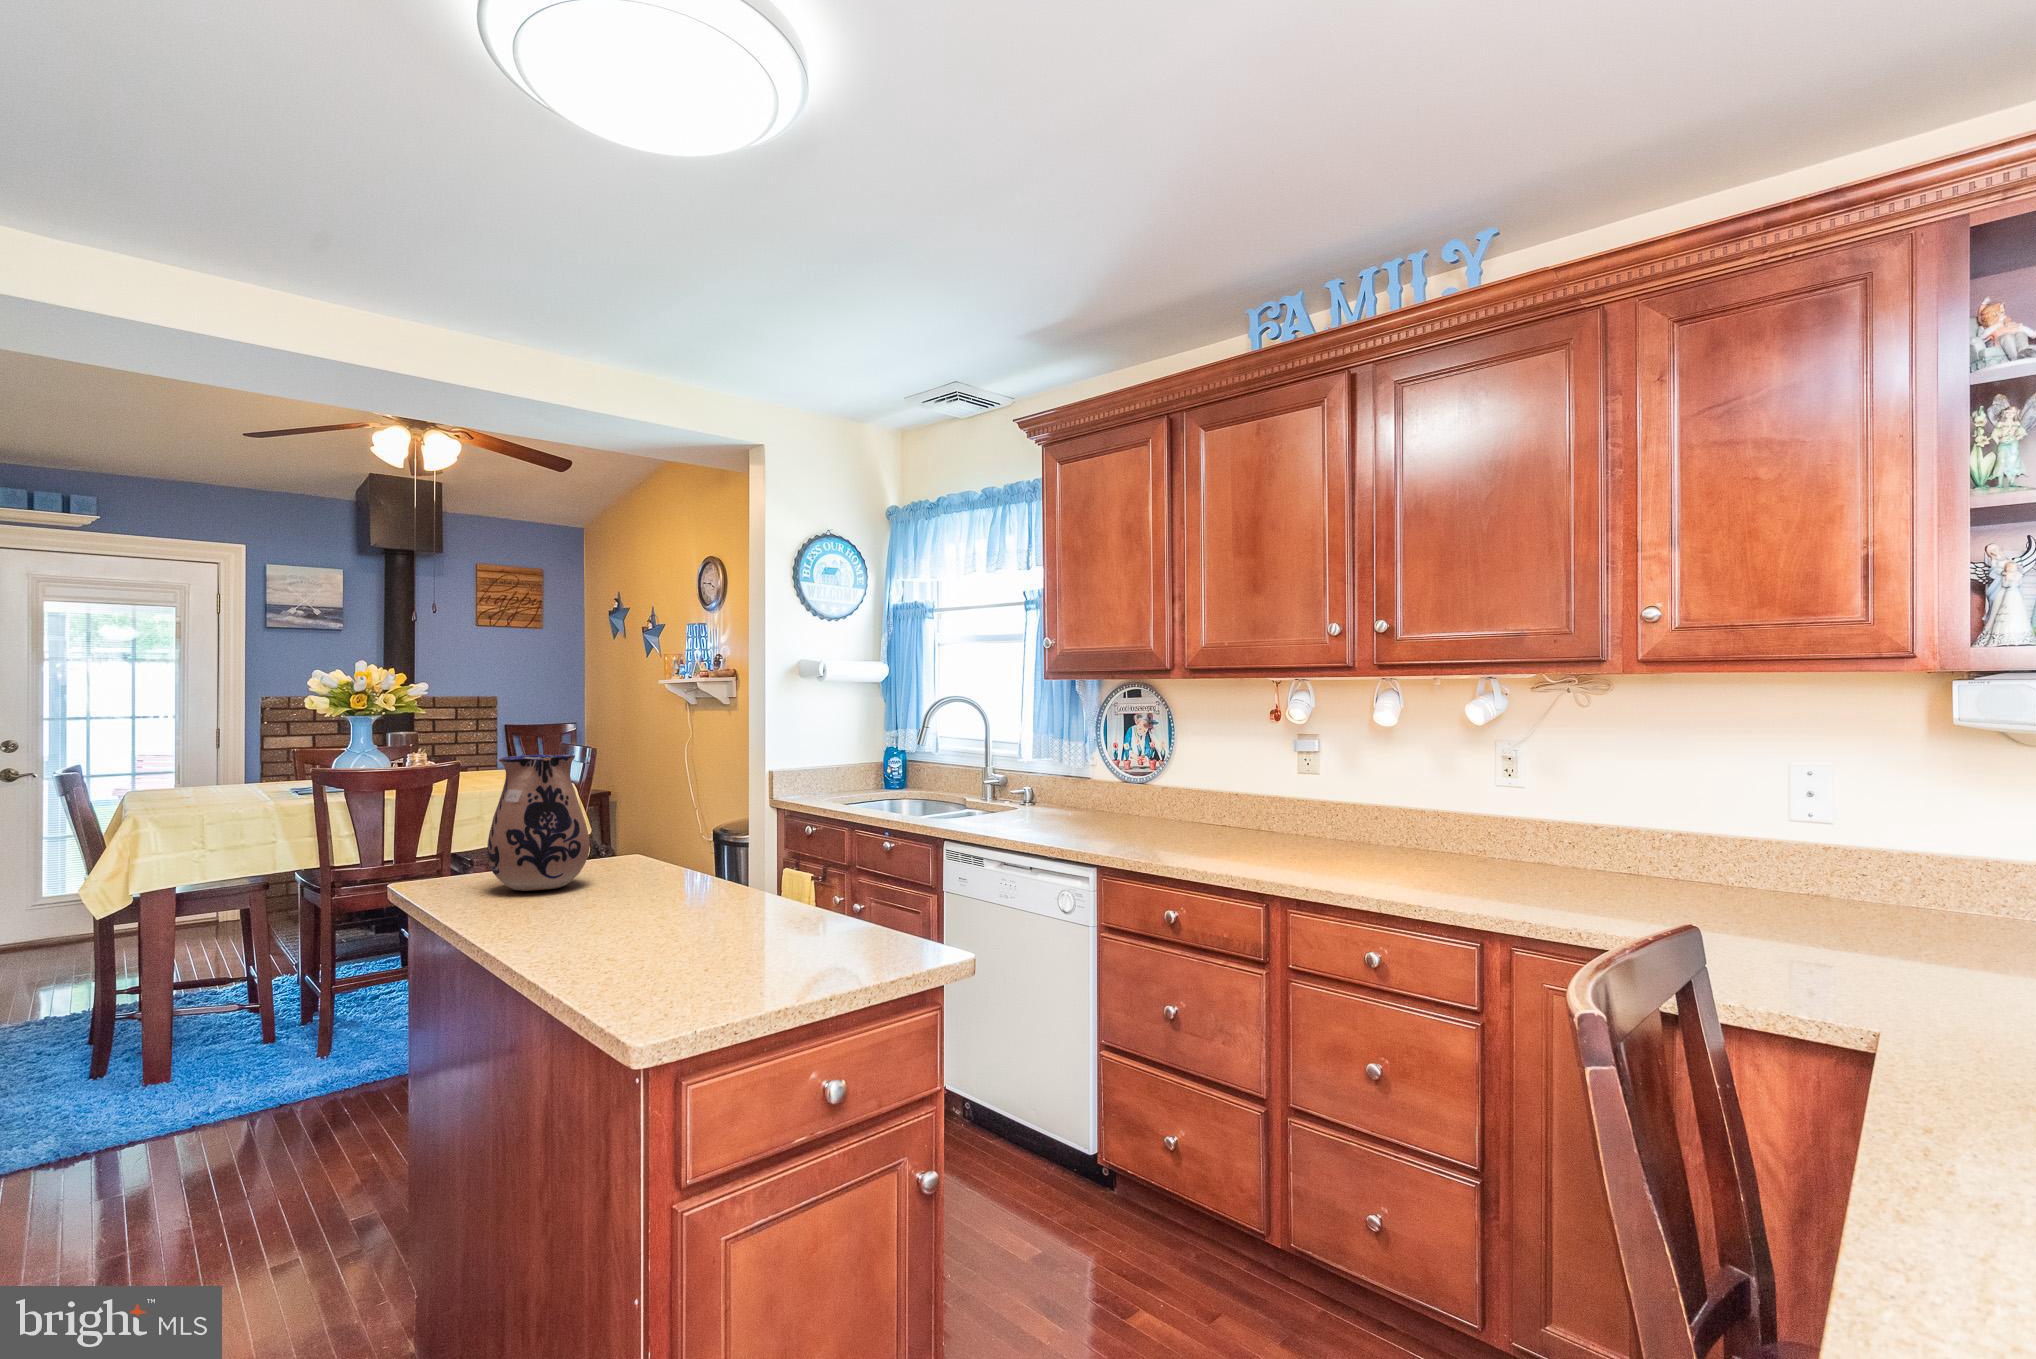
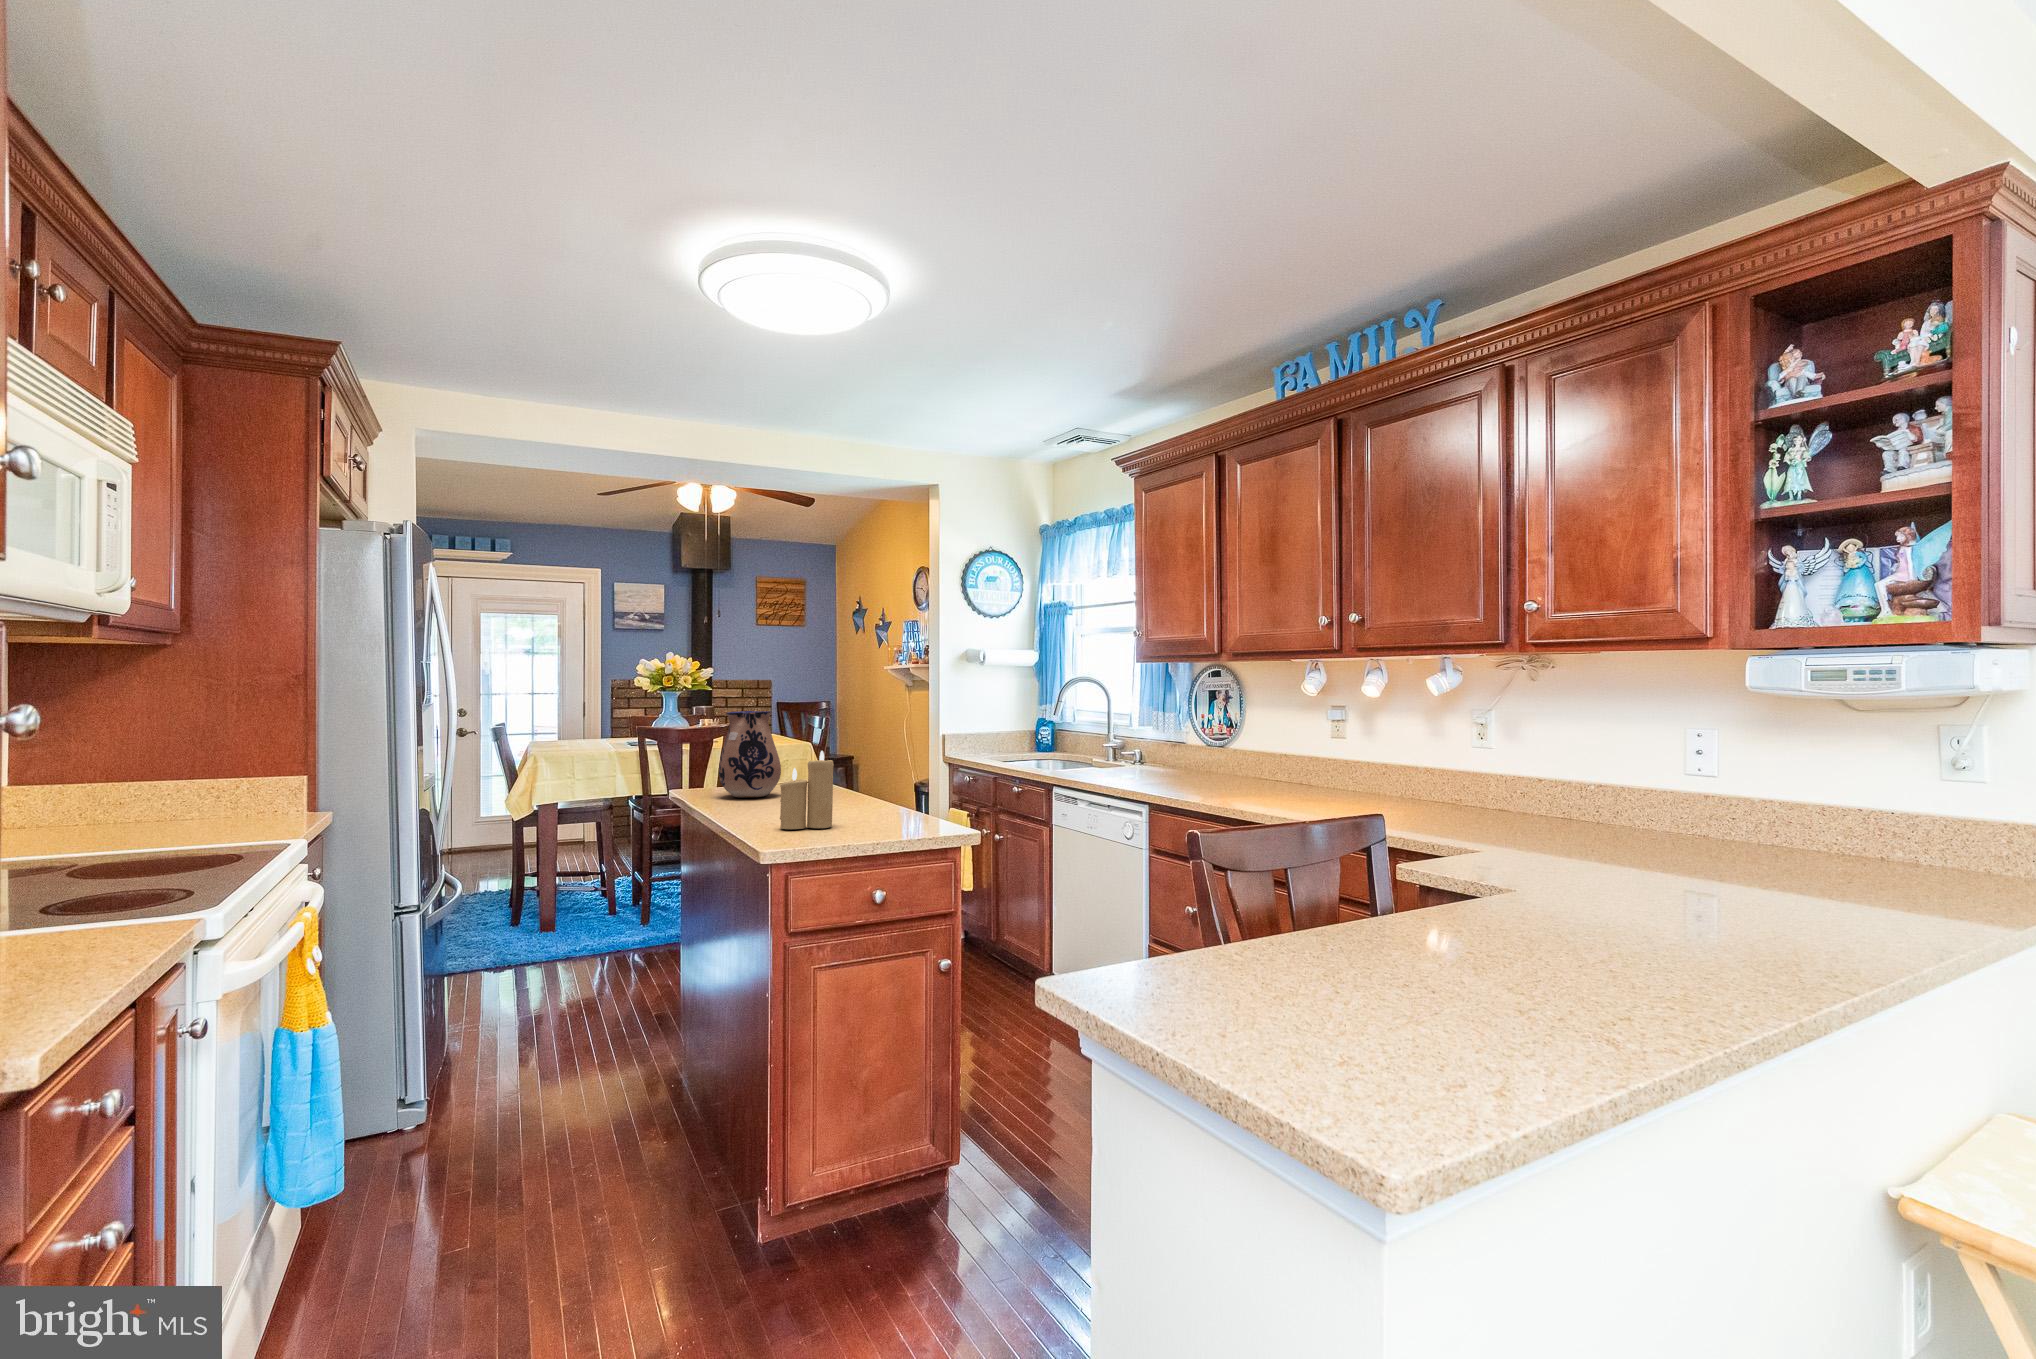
candle: none [633,827,722,961] -> present [780,751,834,829]

